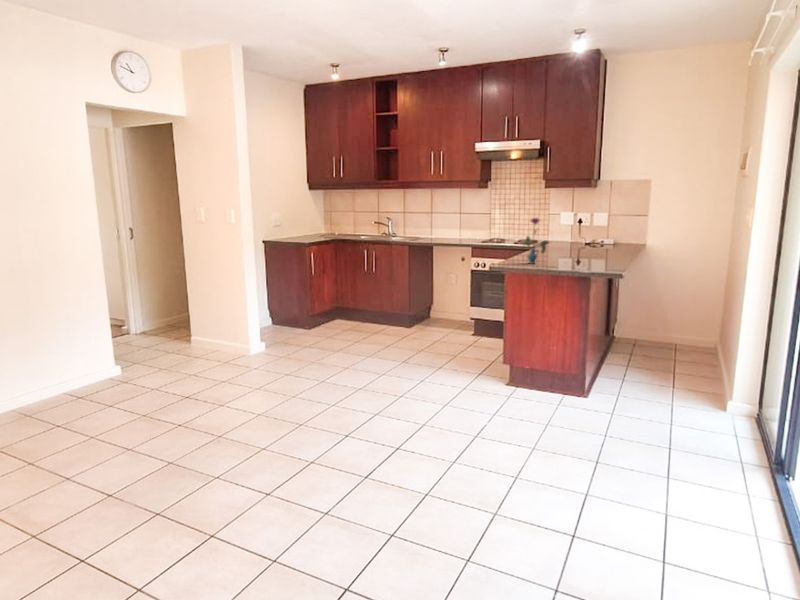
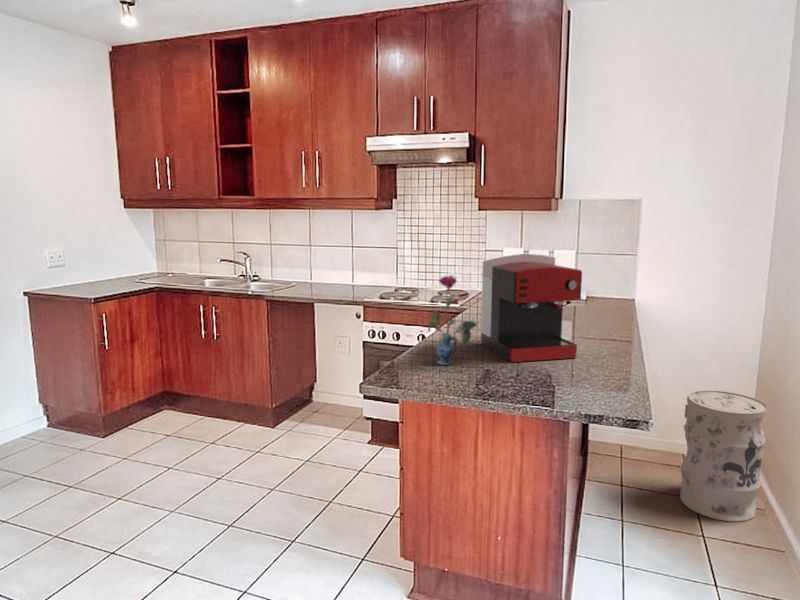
coffee maker: none [549,209,605,263] -> present [481,254,582,362]
trash can: none [667,296,720,368] -> present [680,391,767,522]

